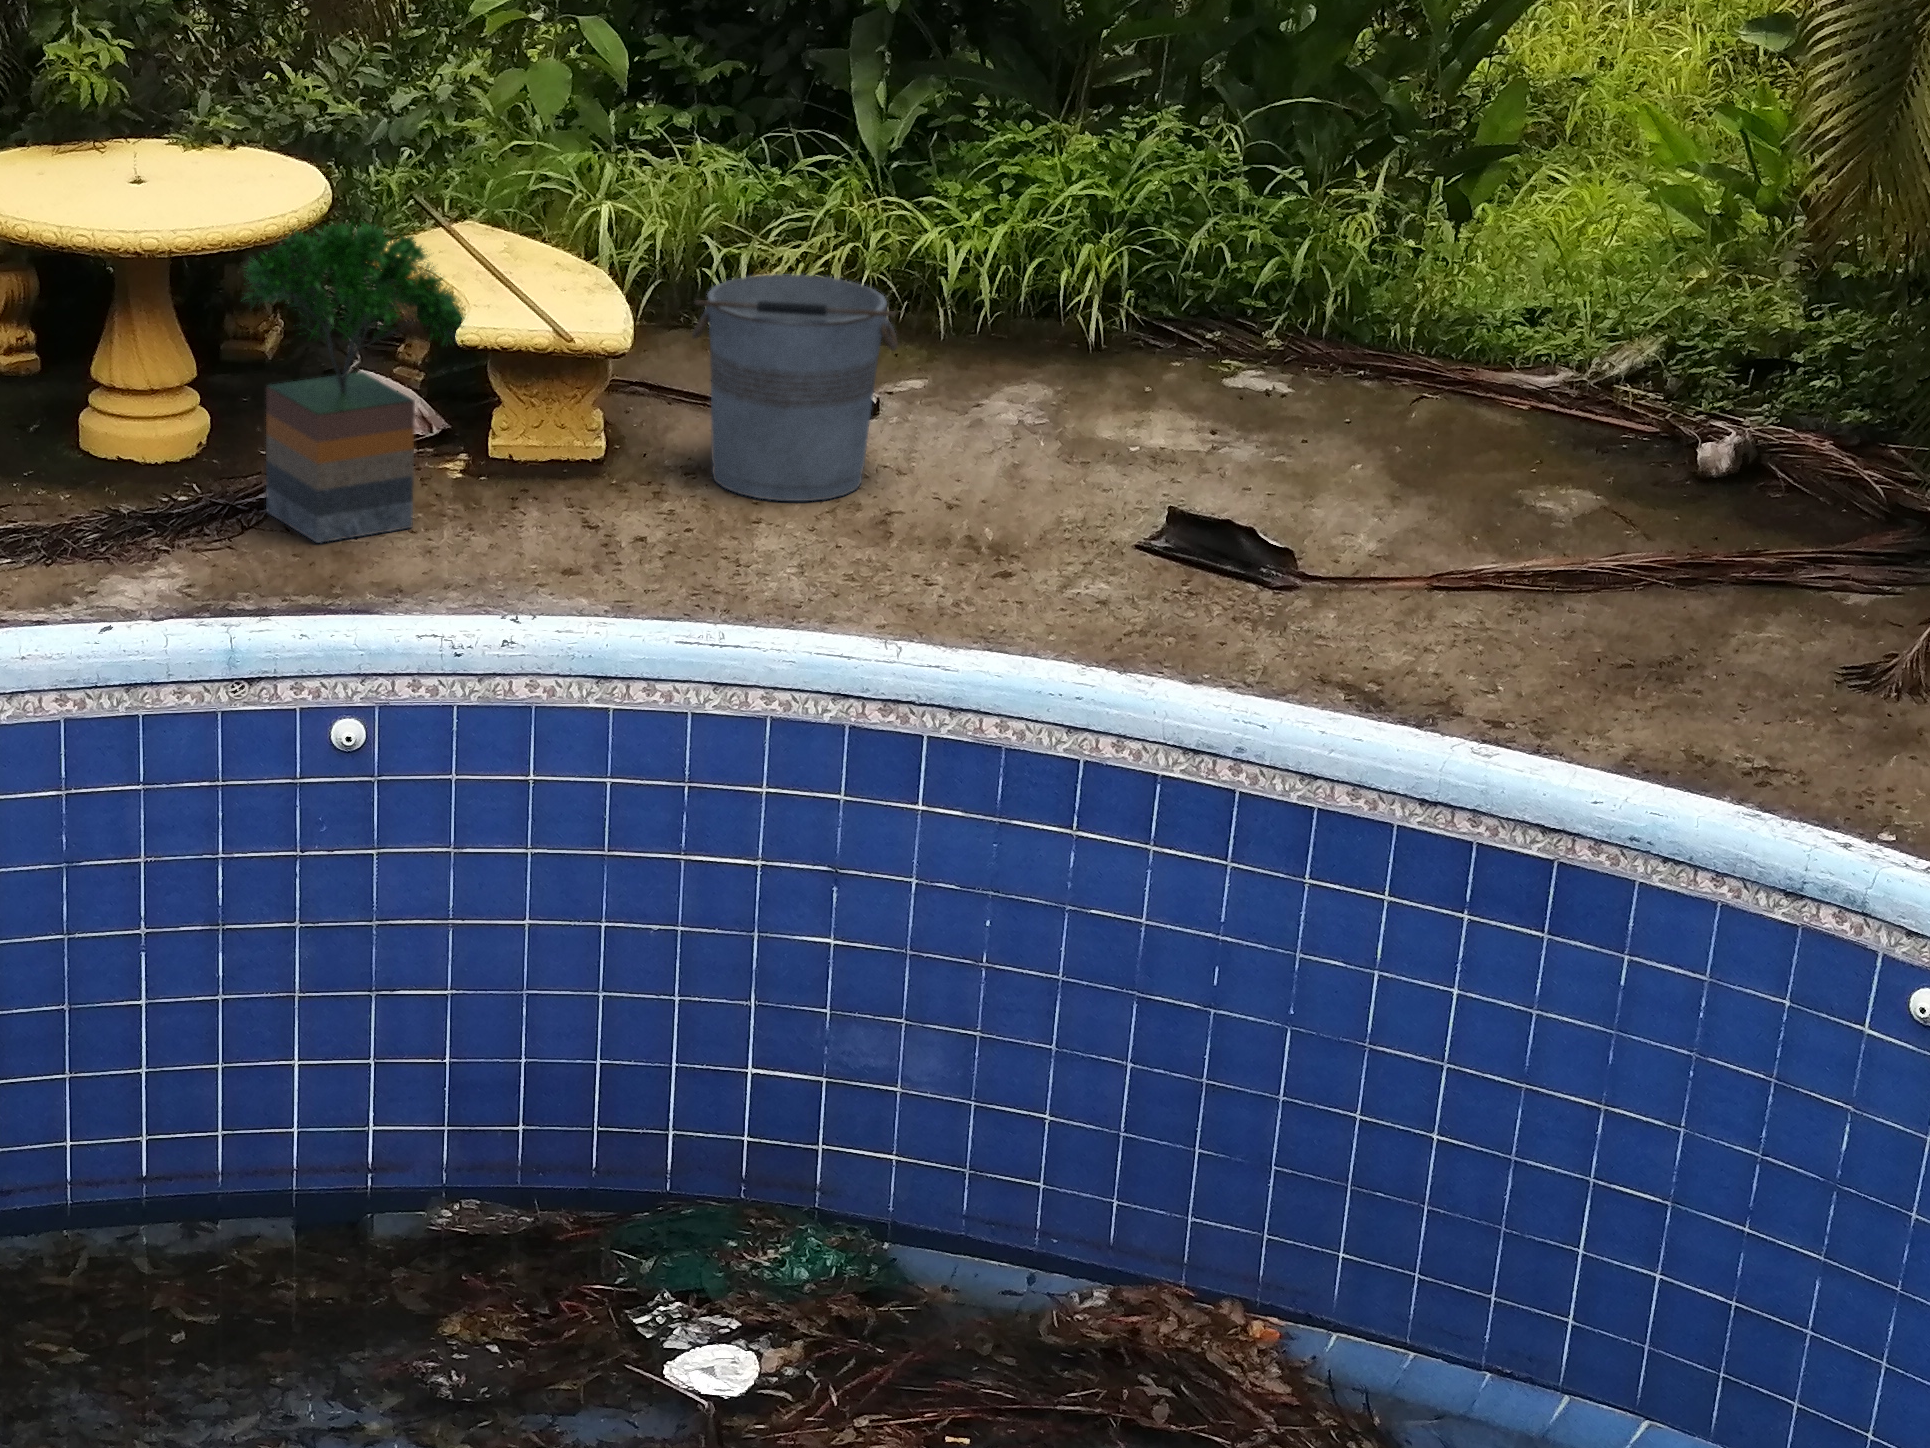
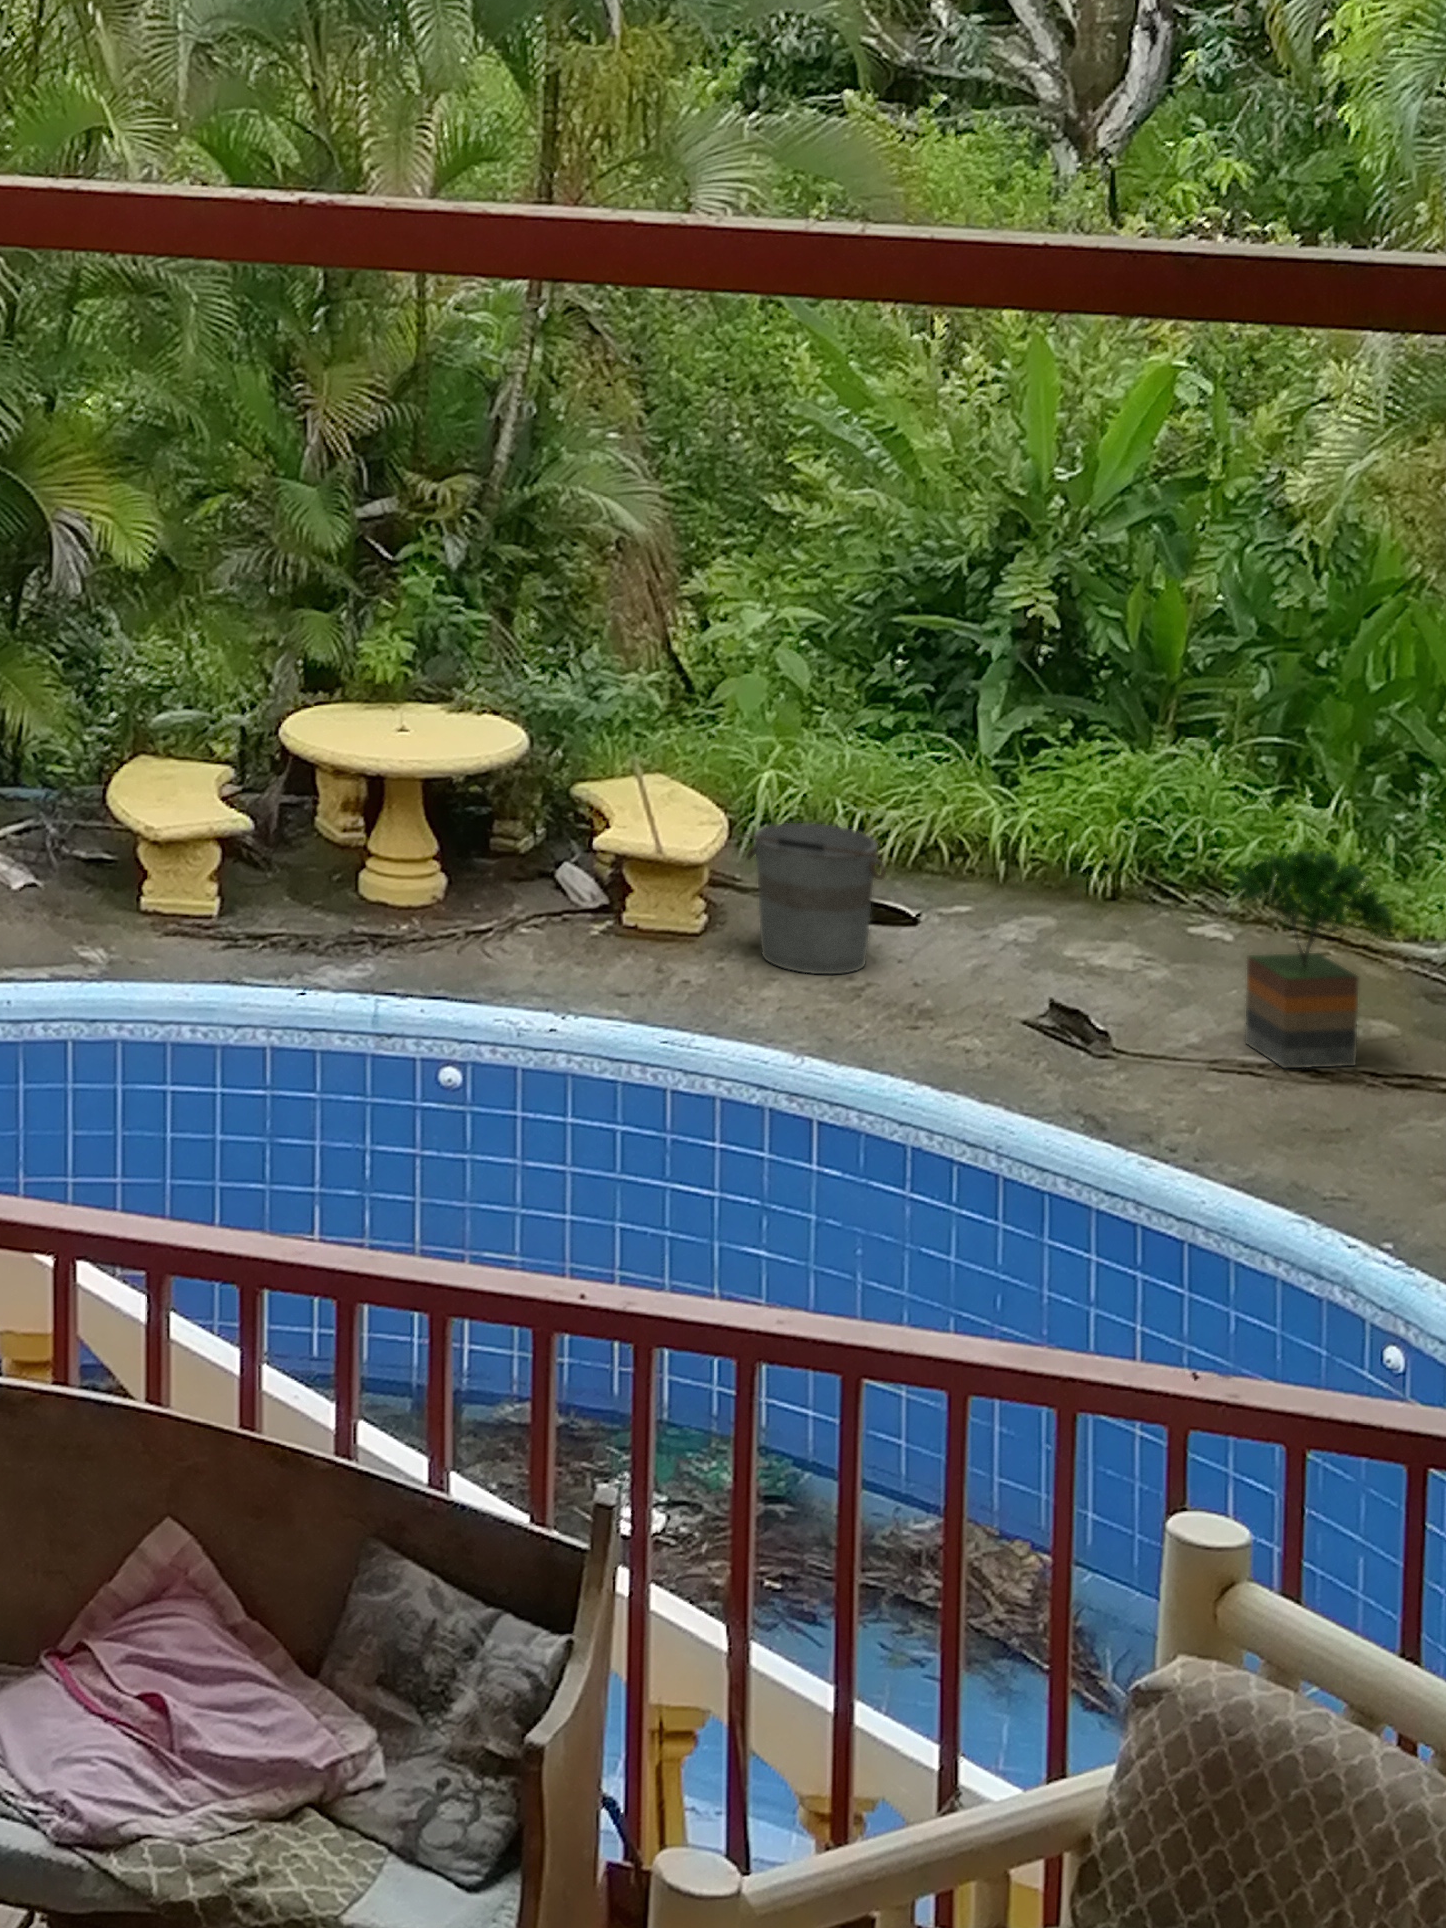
potted tree: present [241,221,464,543] -> present [1234,848,1395,1068]

